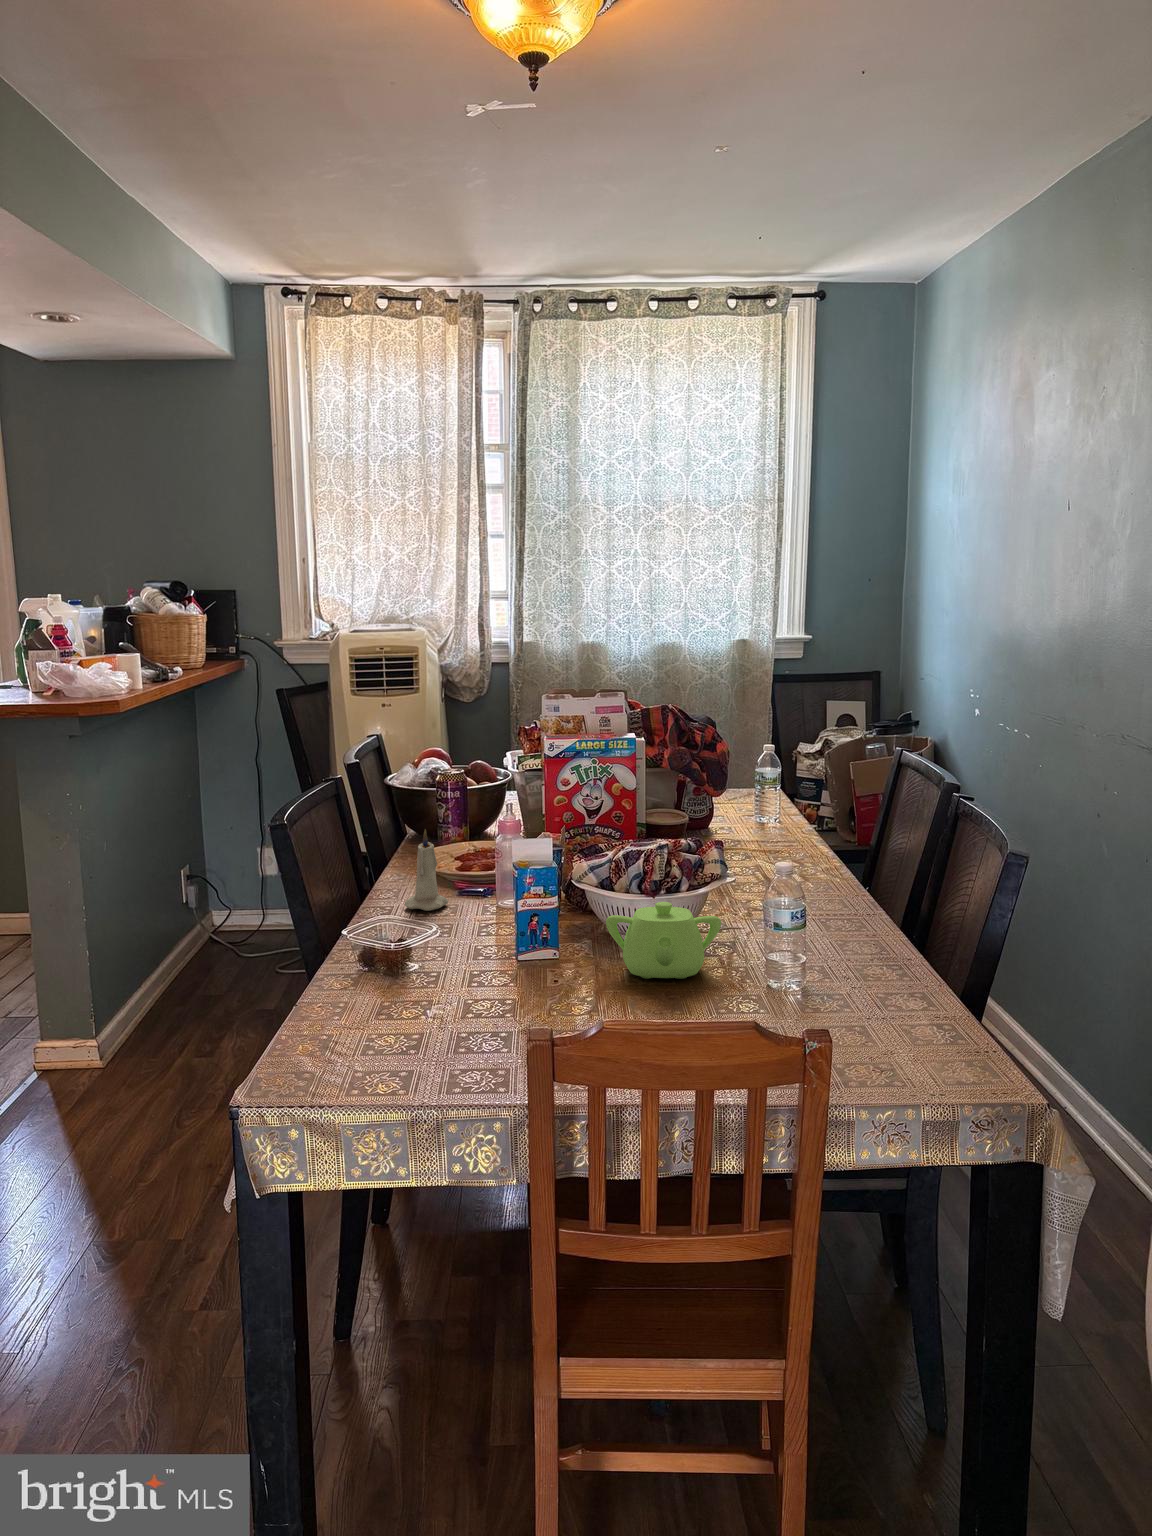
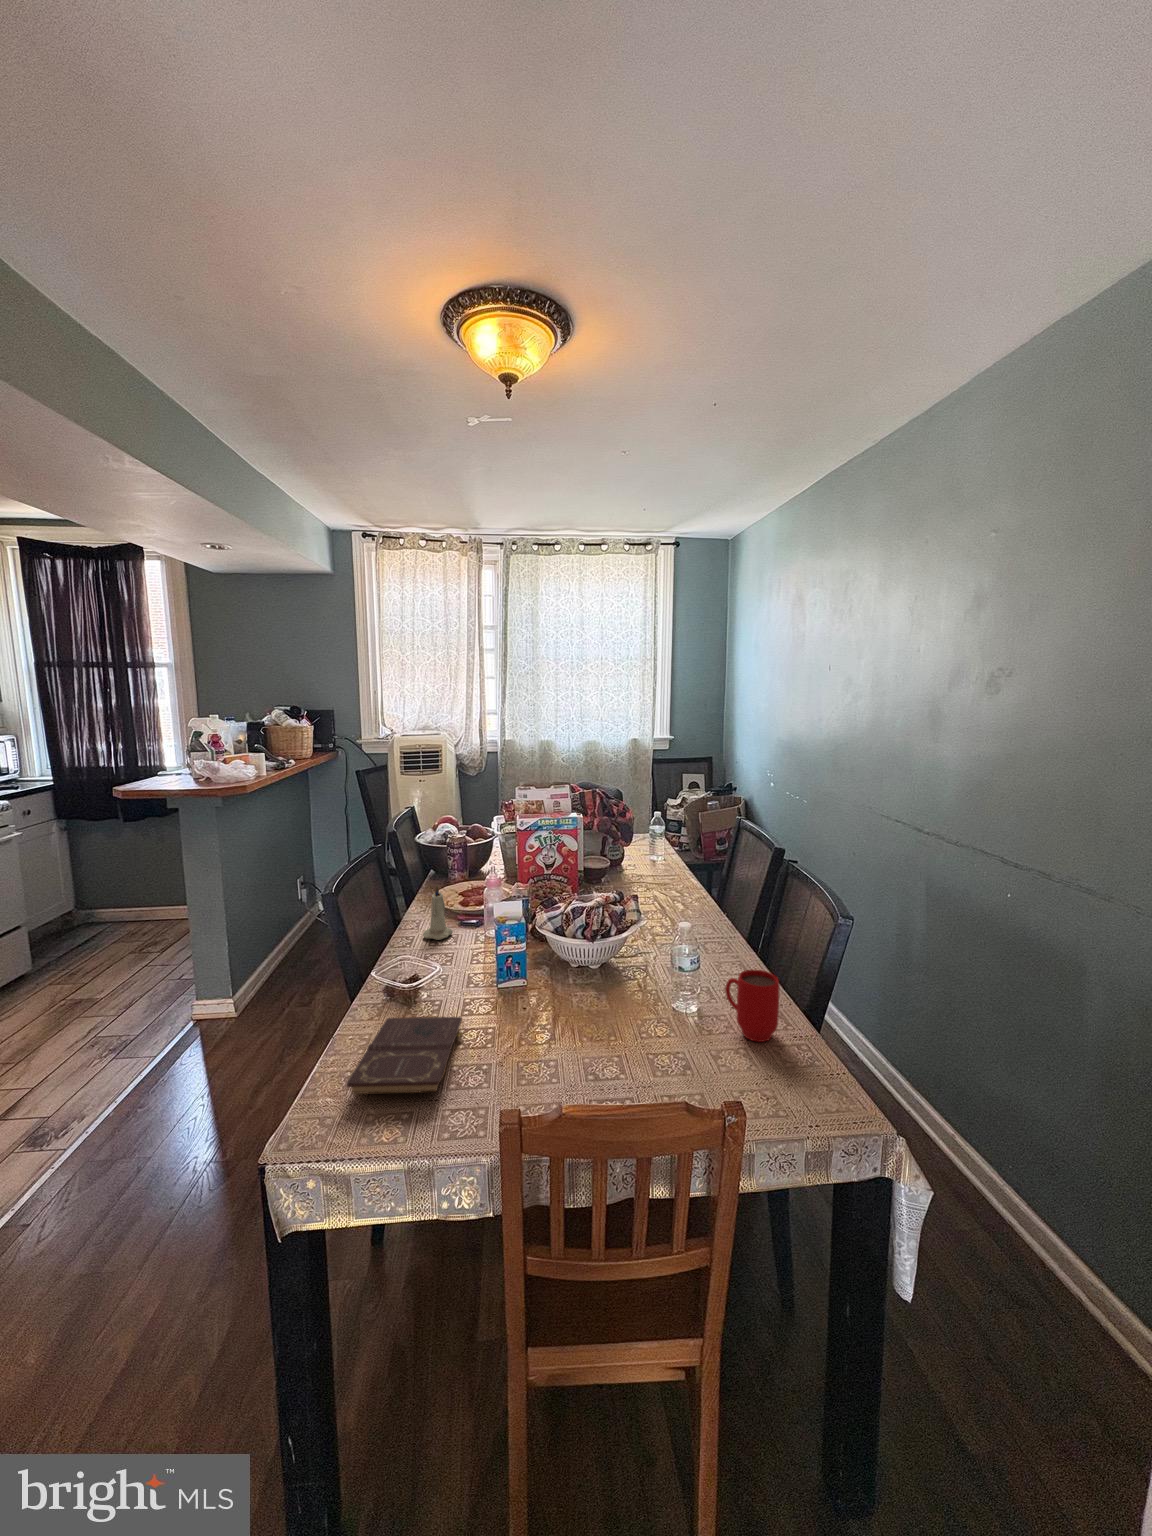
teapot: present [606,902,721,979] -> none [560,946,640,1002]
mug: none [840,925,914,1021] -> present [725,970,779,1042]
book: none [327,985,474,1052] -> present [347,1017,462,1094]

